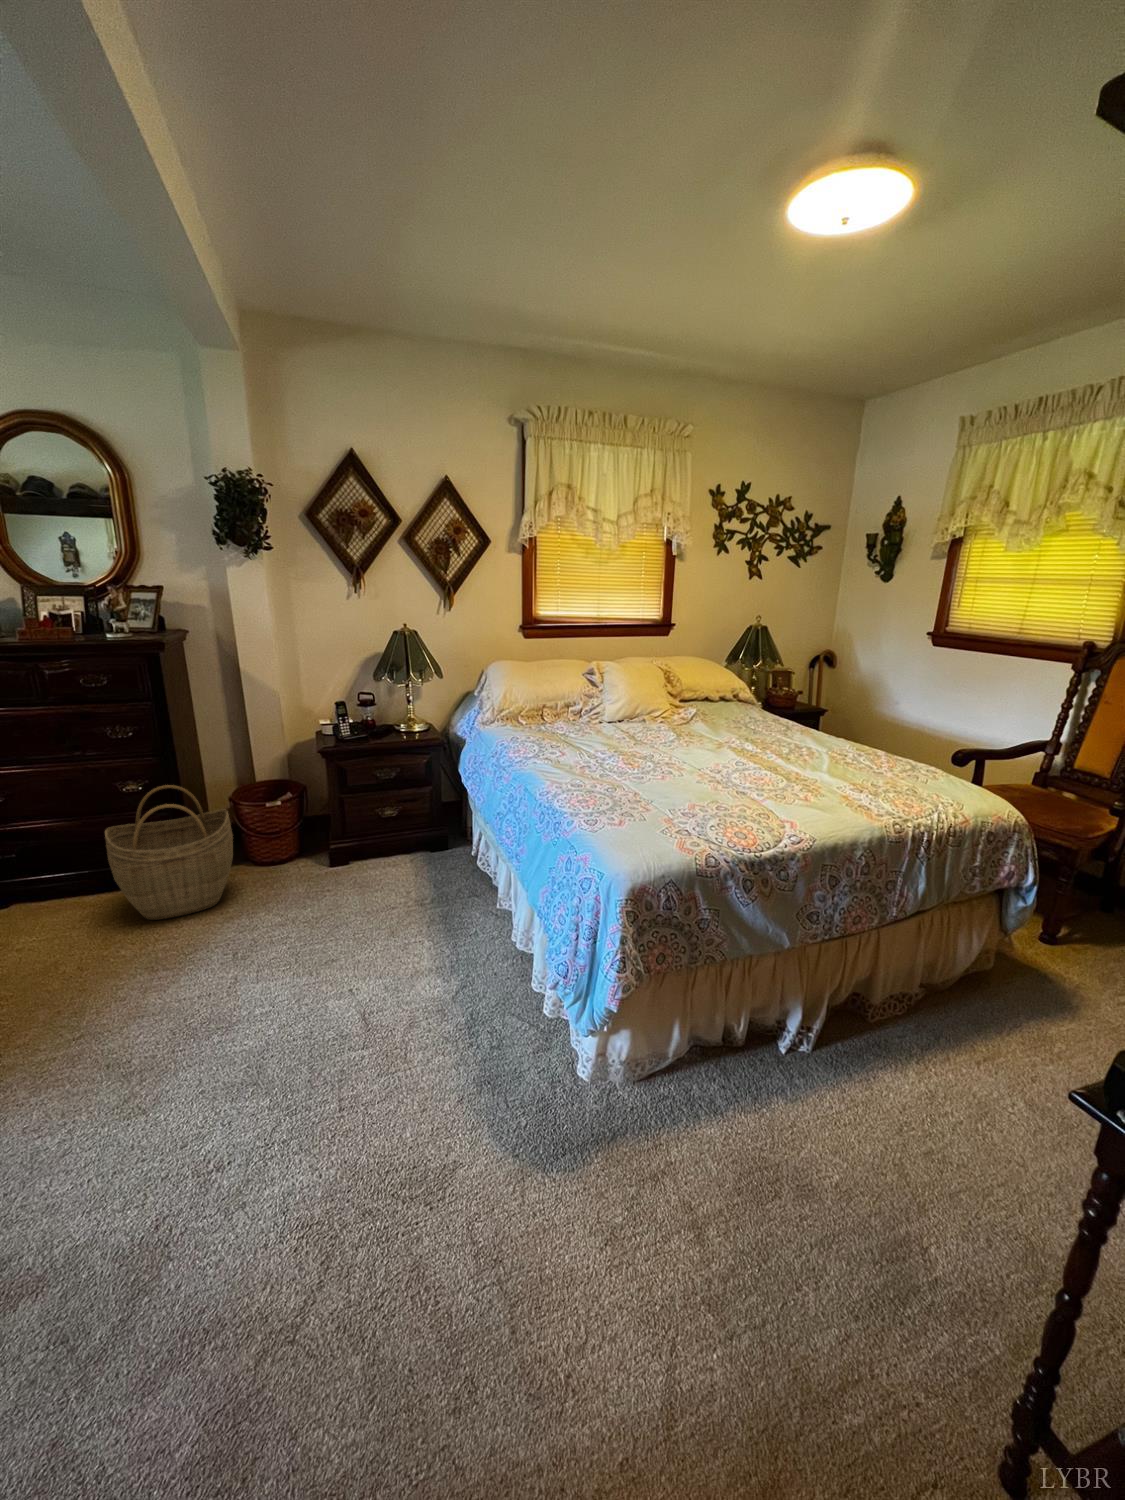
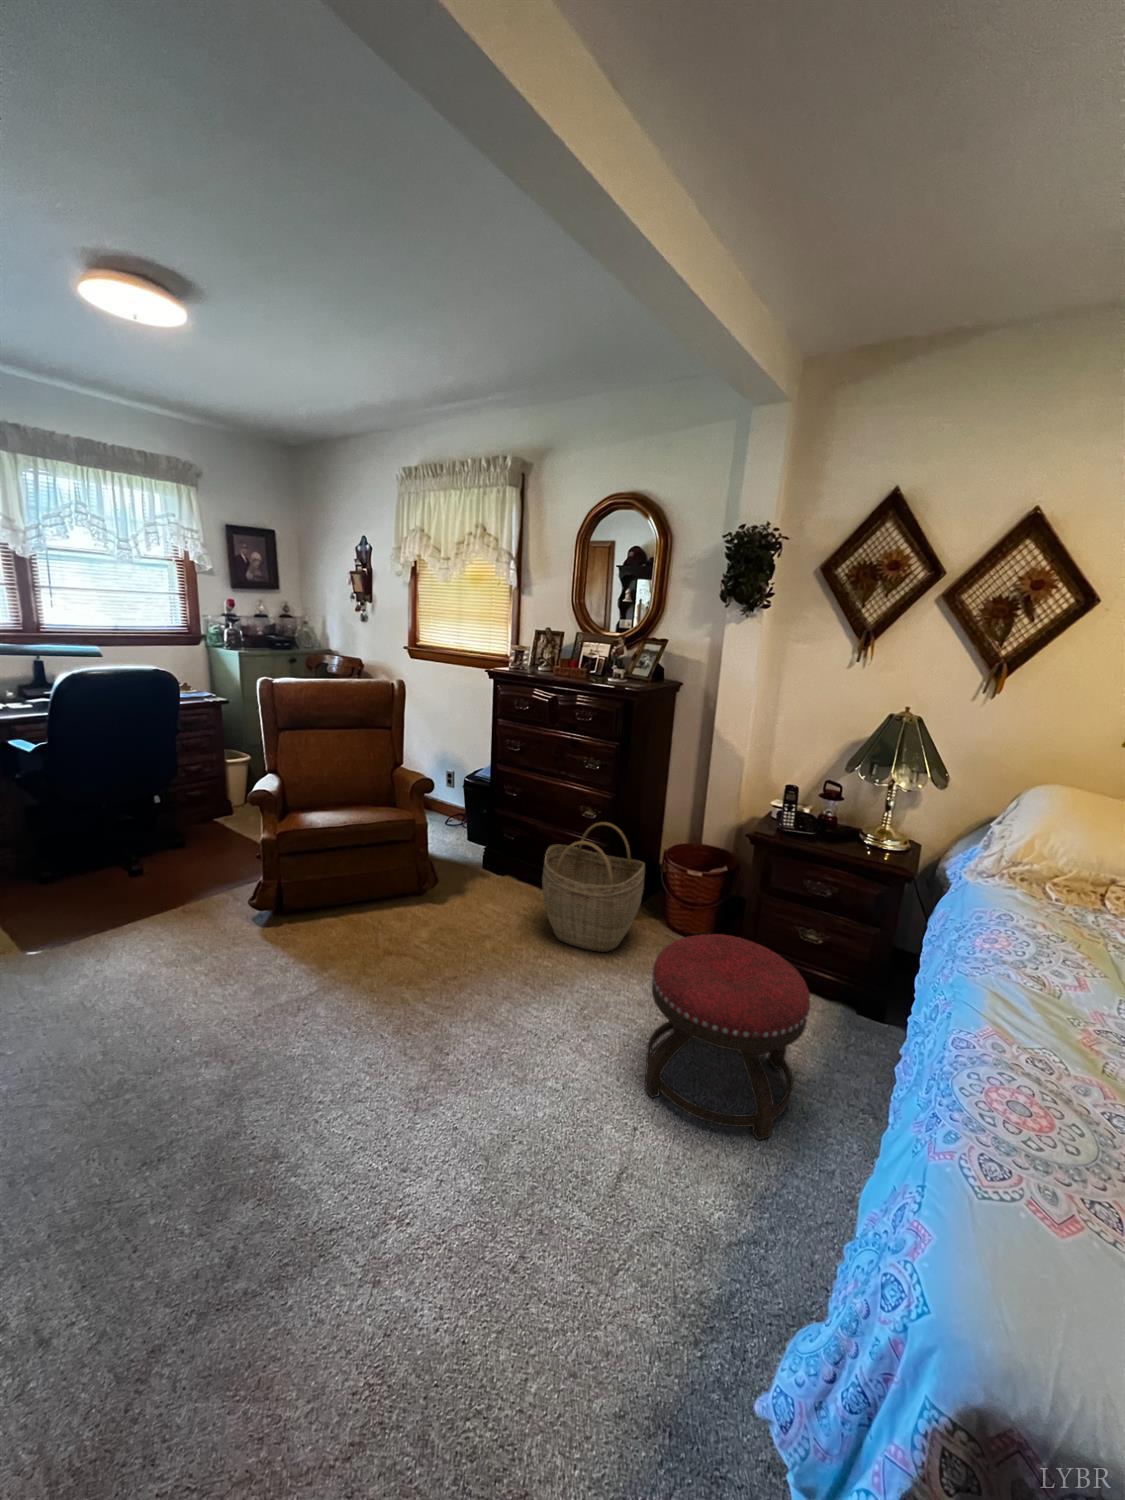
ottoman: none [306,821,435,967] -> present [645,934,811,1140]

